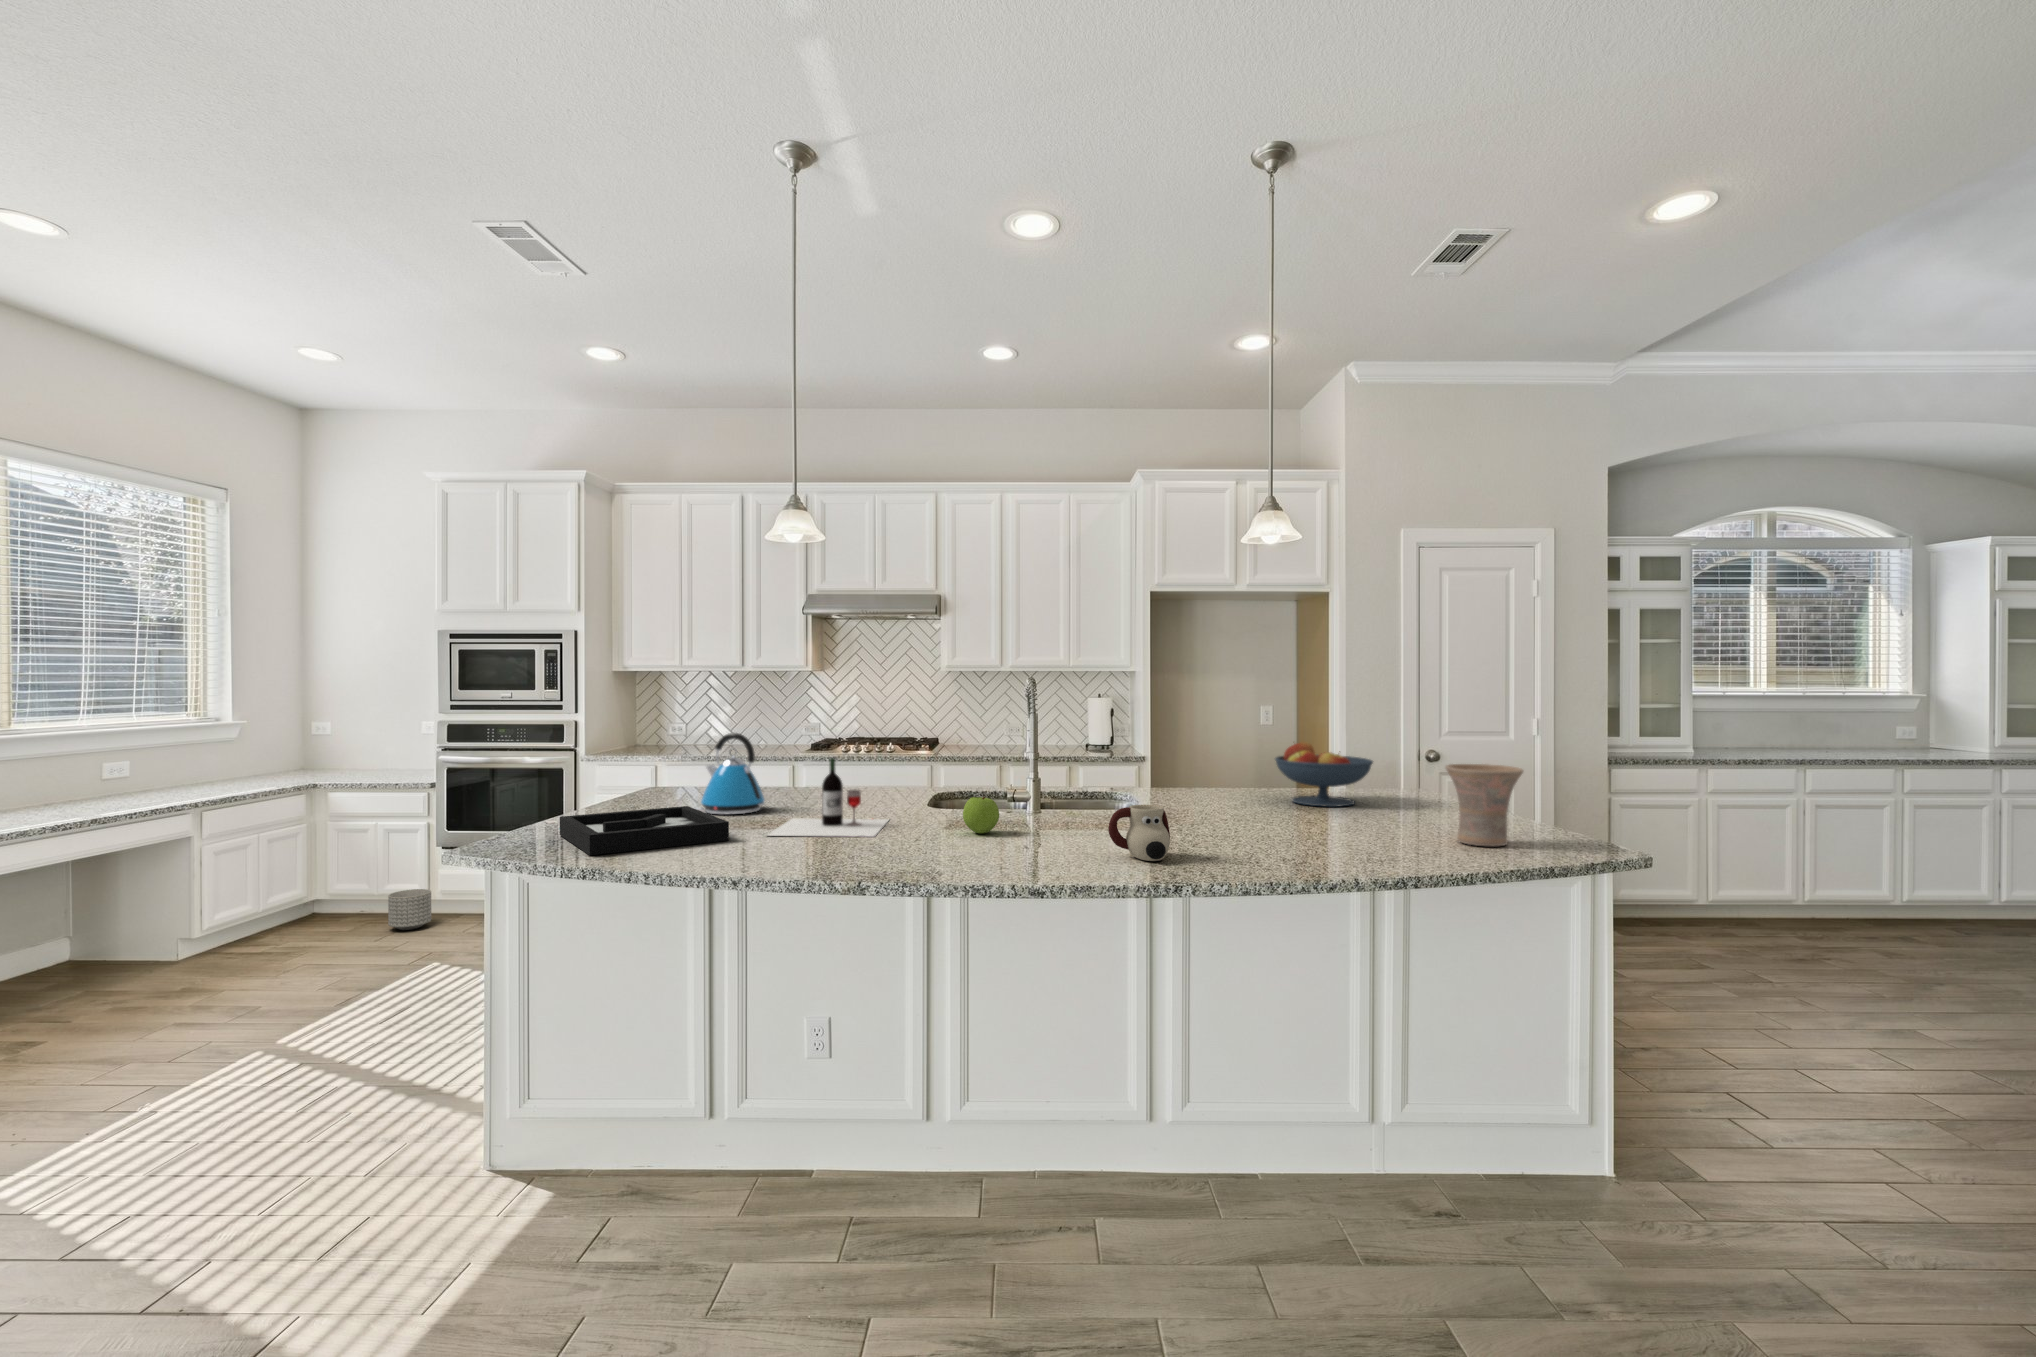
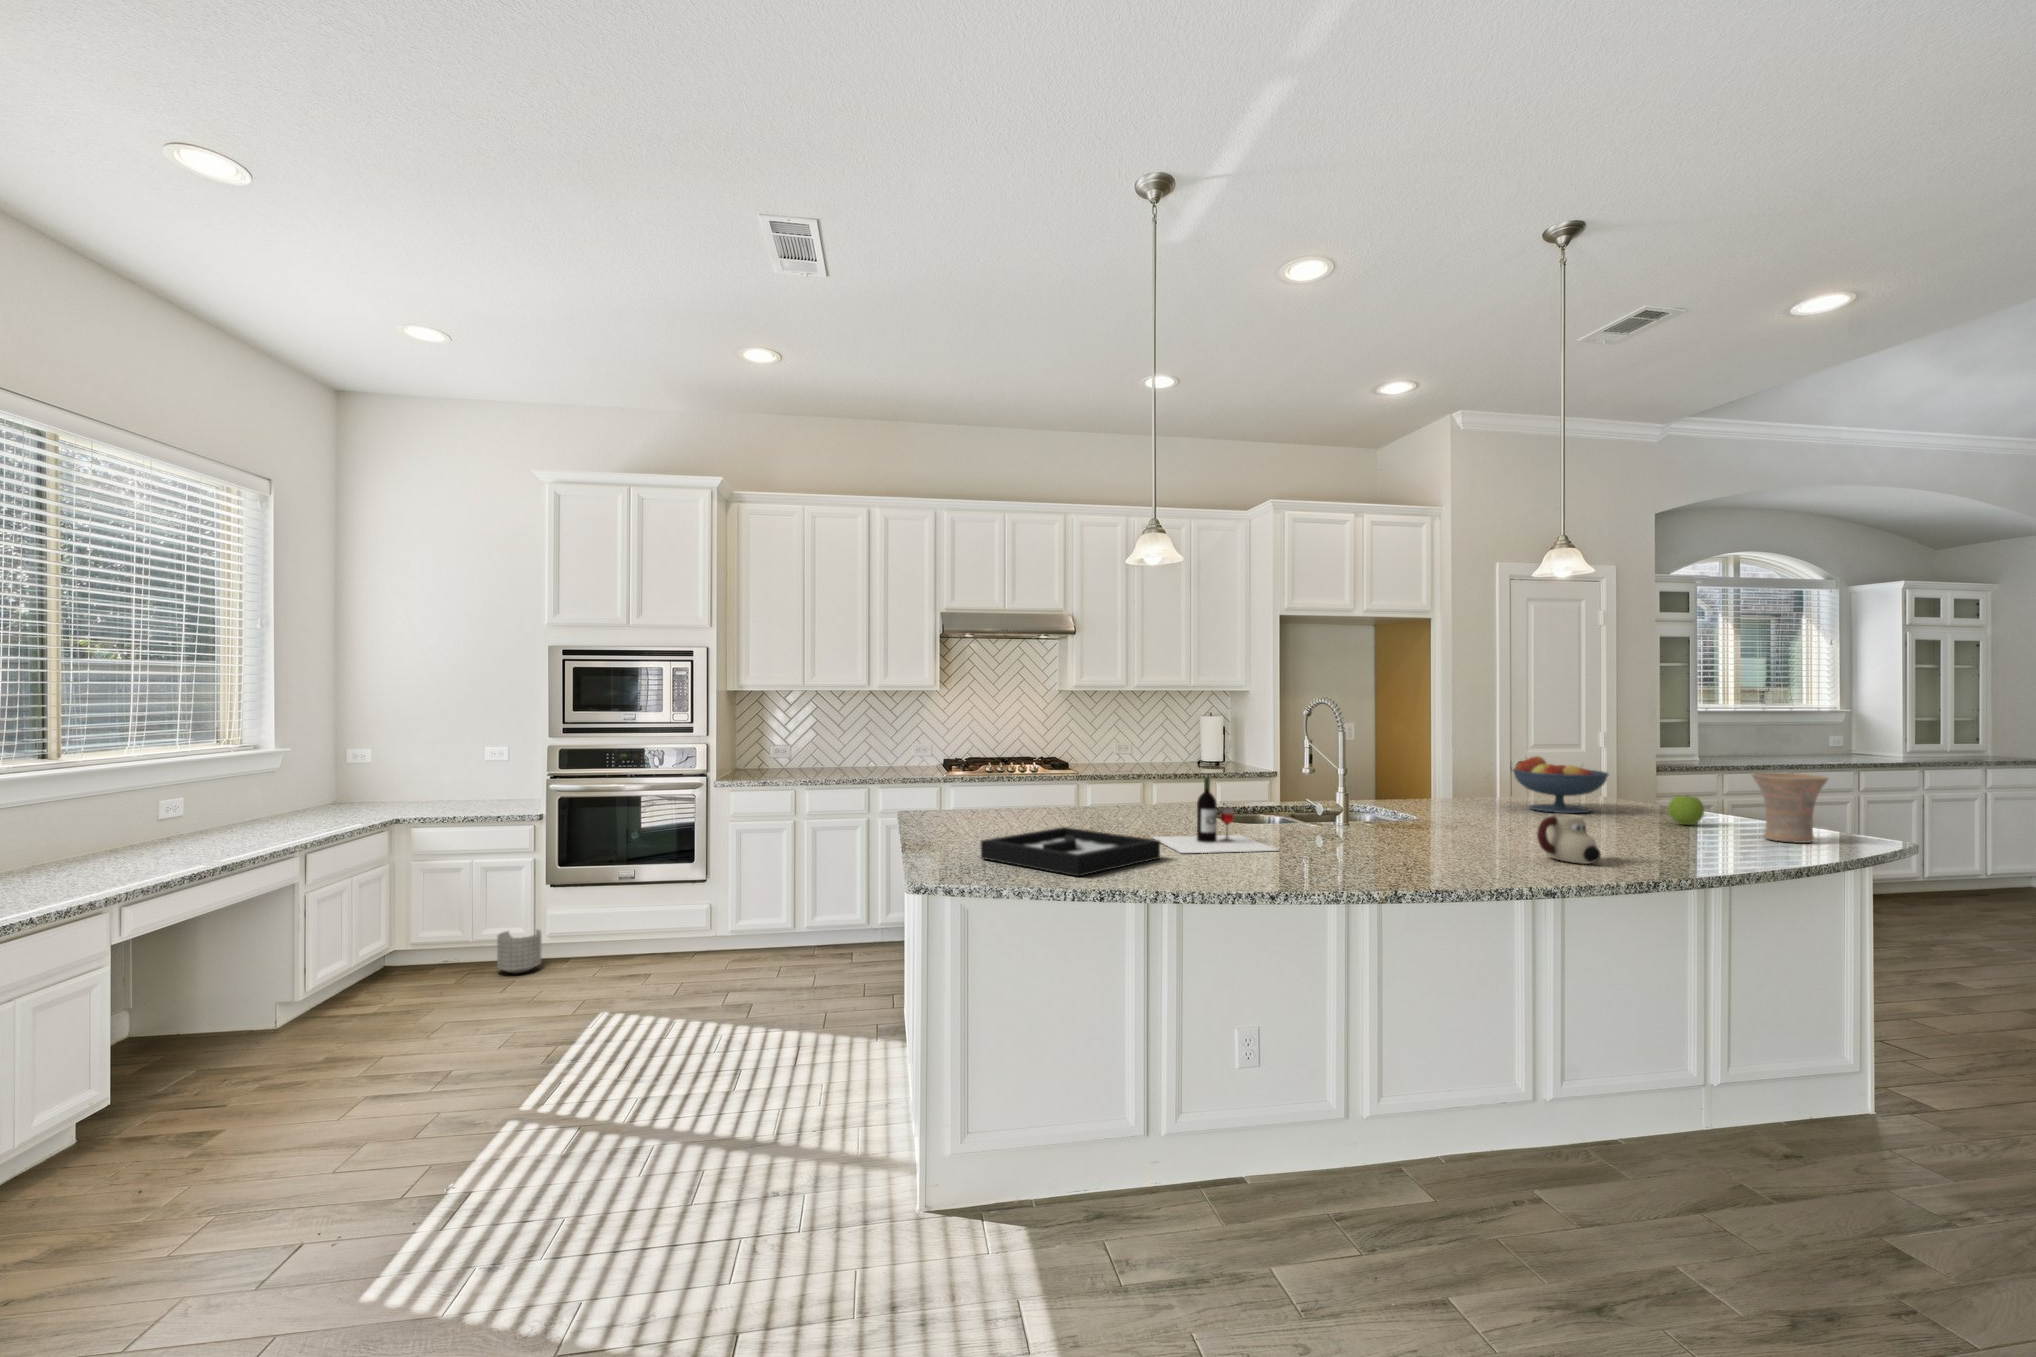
kettle: present [701,733,765,815] -> none [1036,754,1103,835]
apple: present [963,797,999,834] -> present [1668,796,1704,825]

